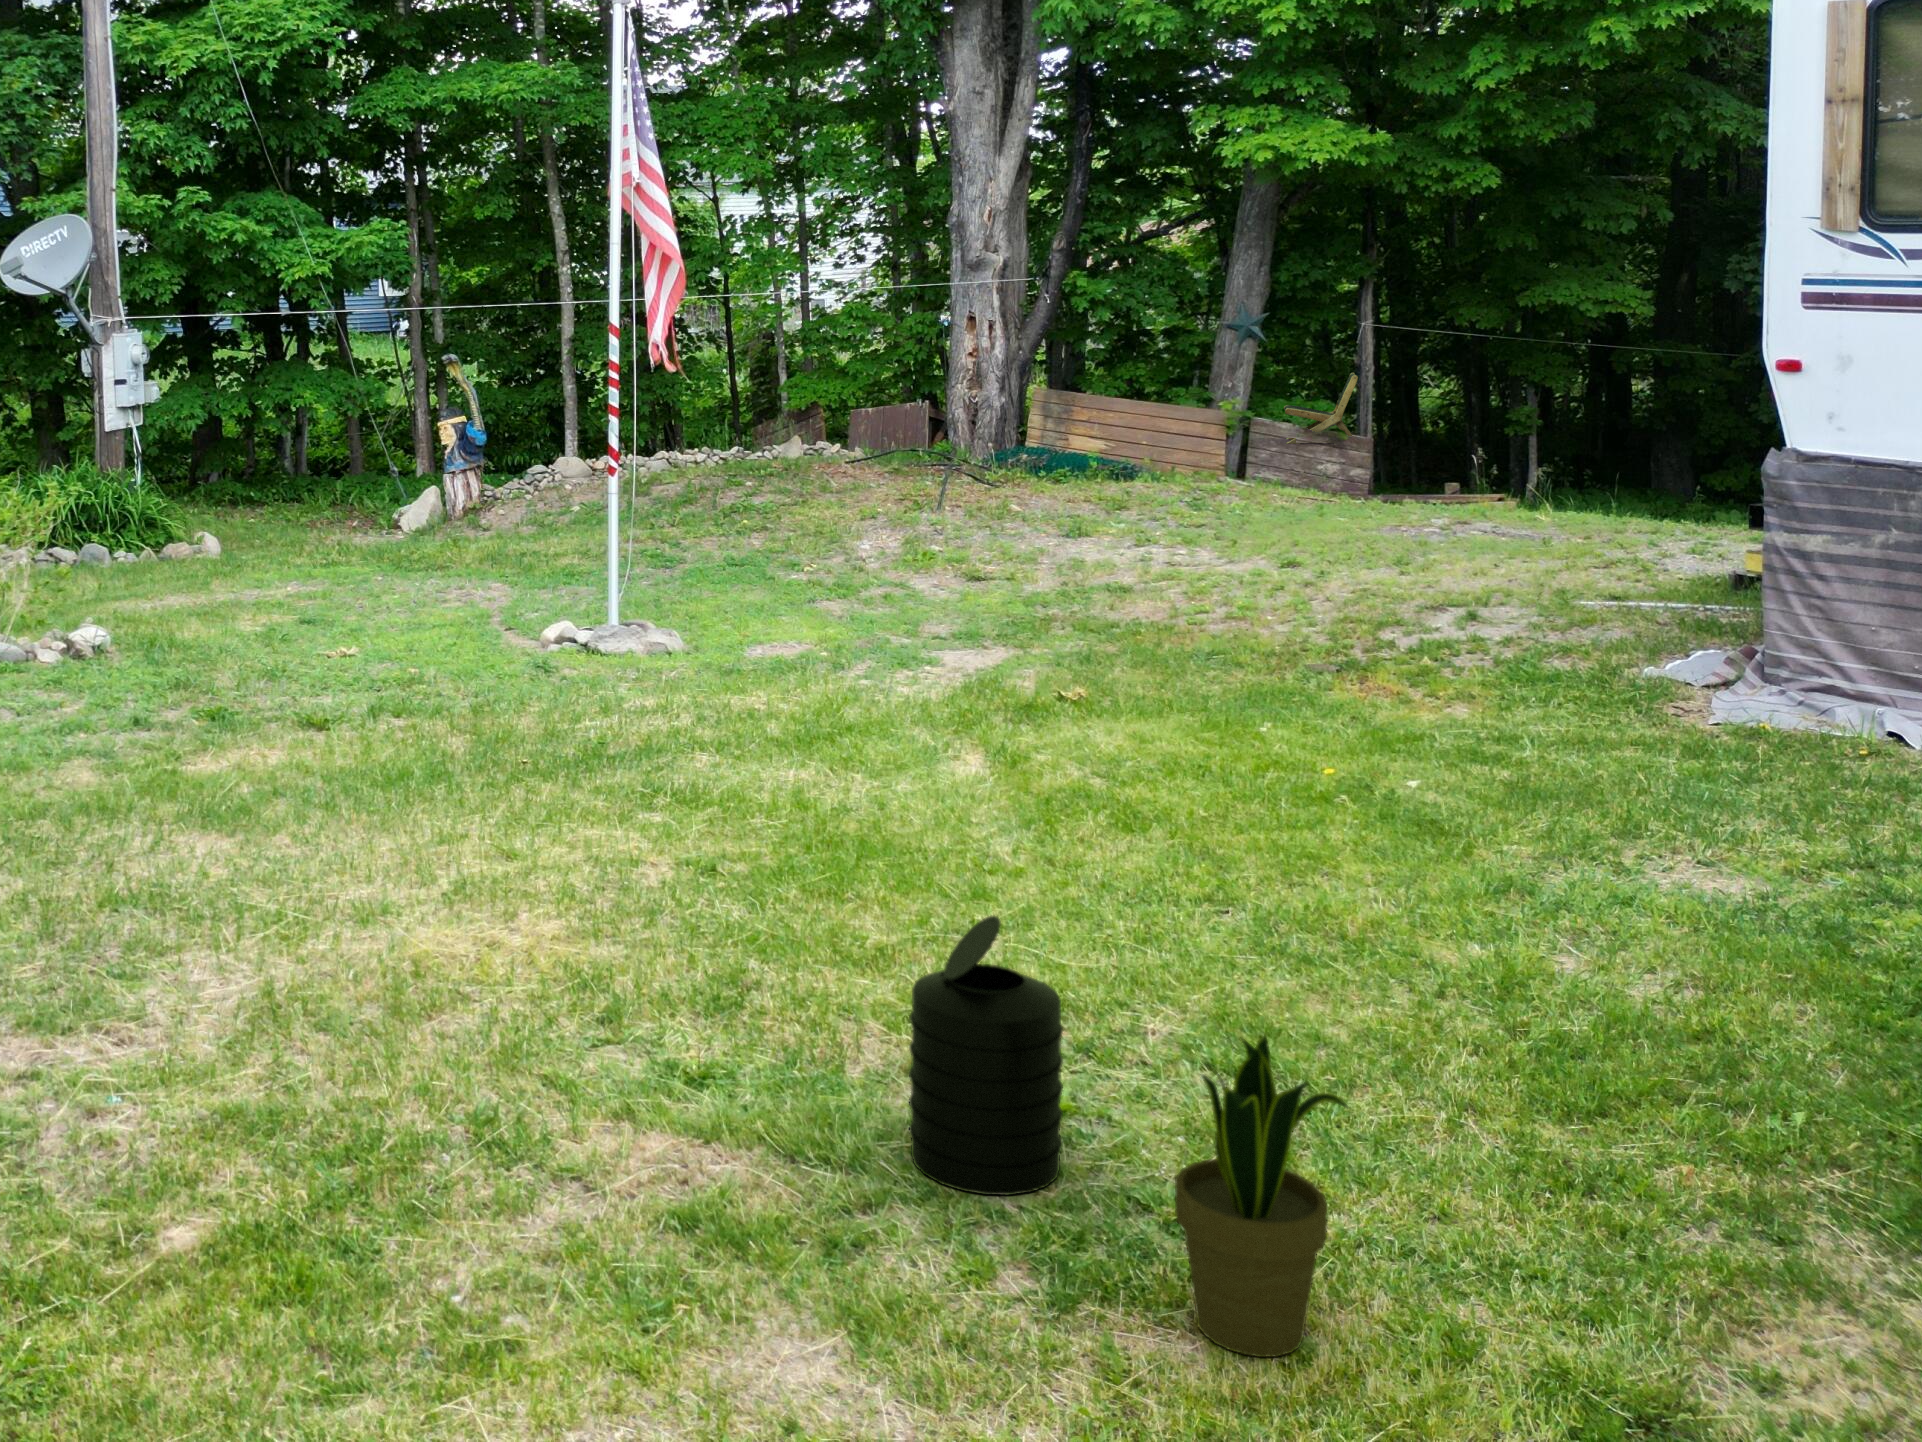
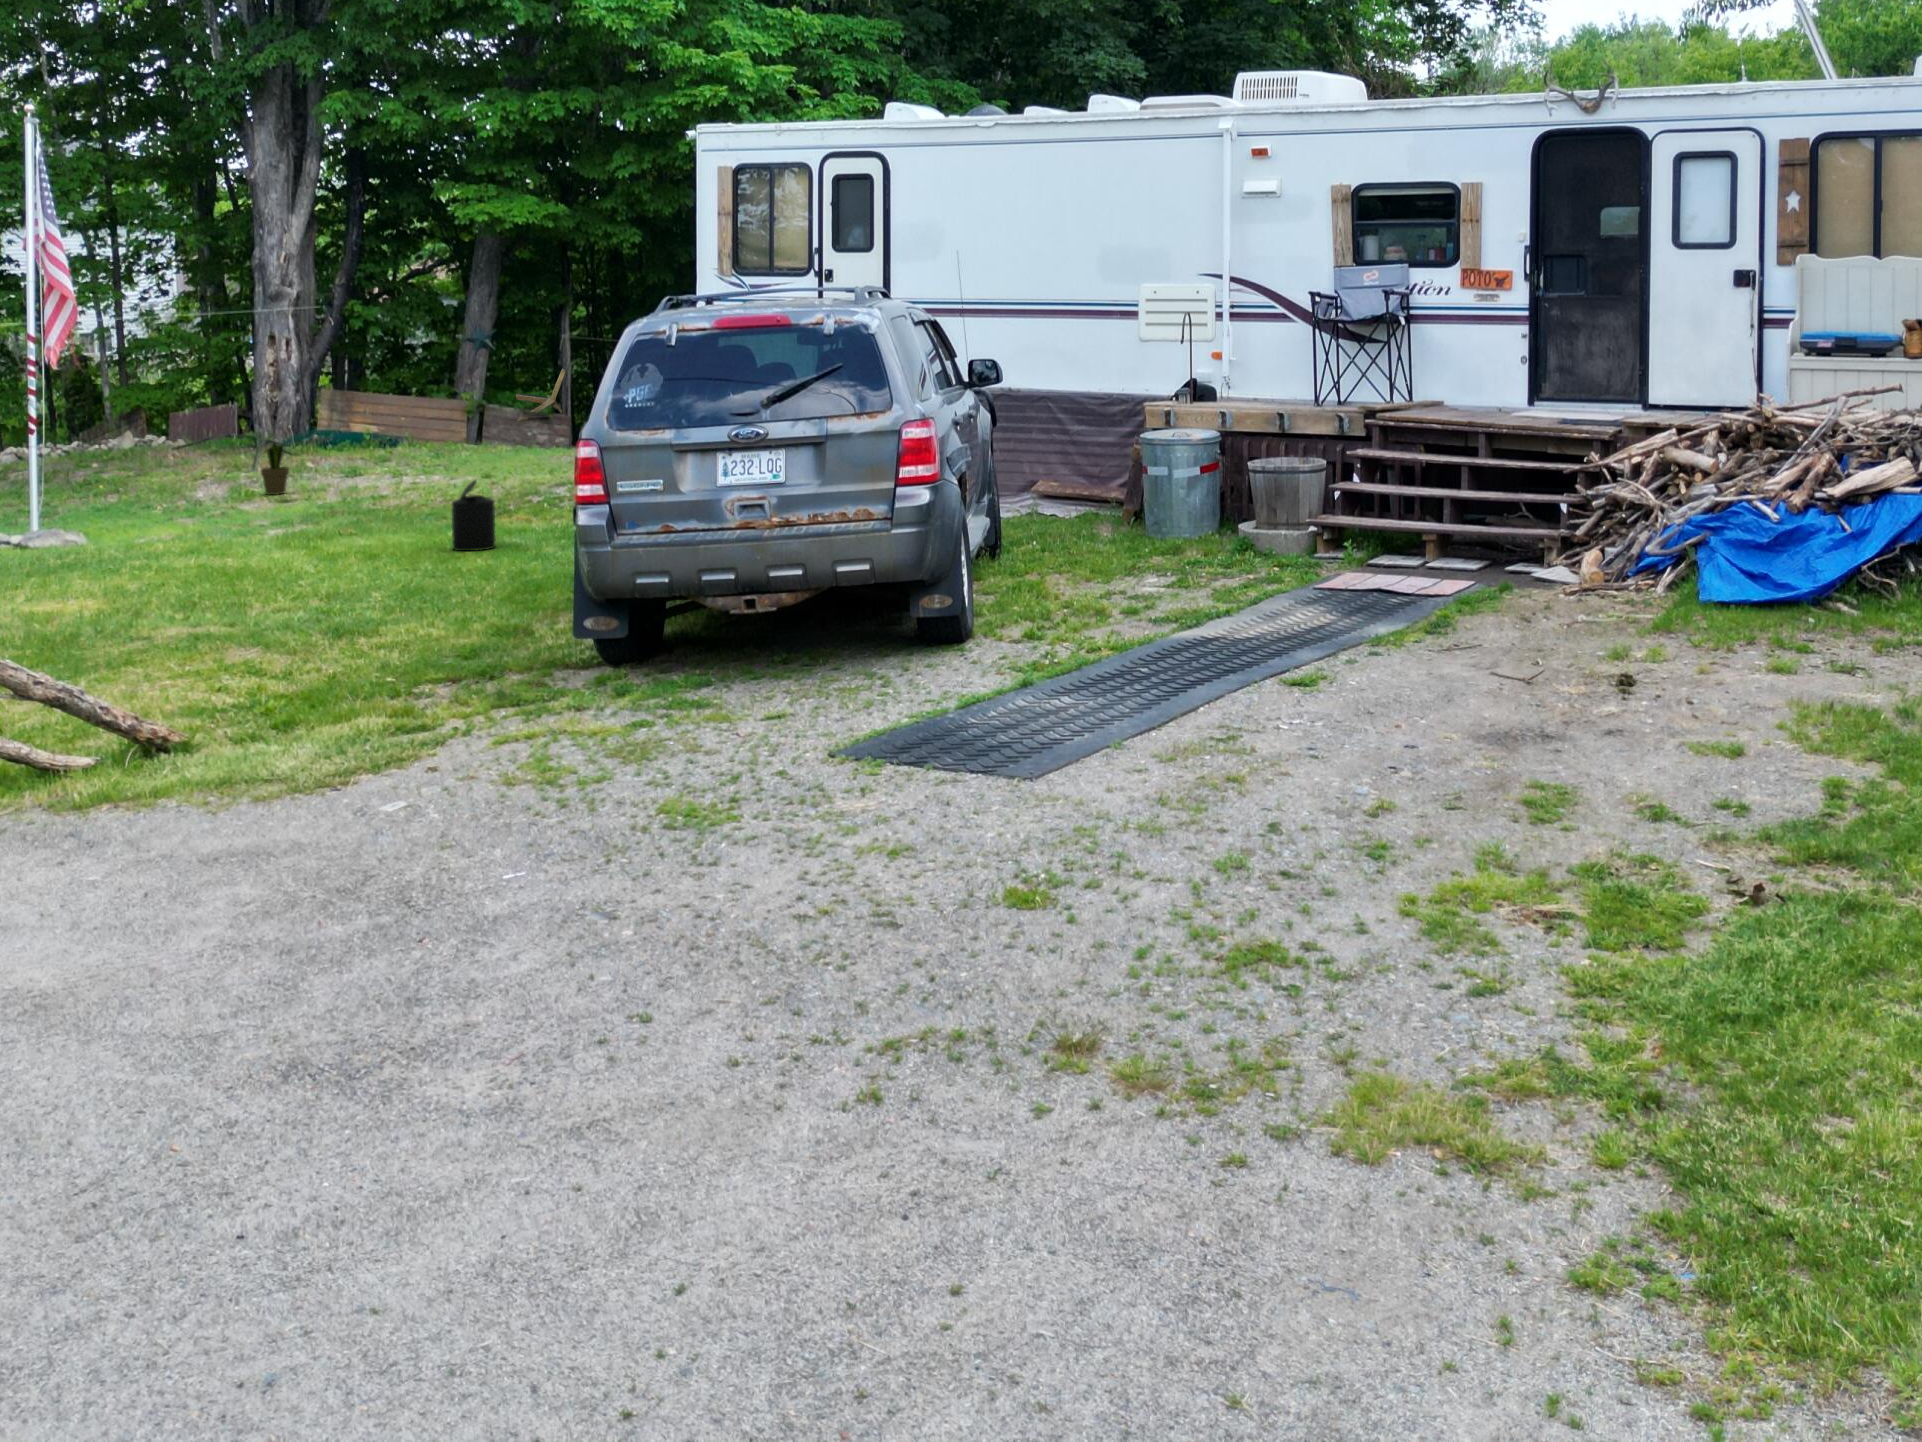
trash can: present [909,915,1063,1195] -> present [452,480,496,551]
potted plant: present [1175,1036,1348,1357] -> present [261,443,289,495]

